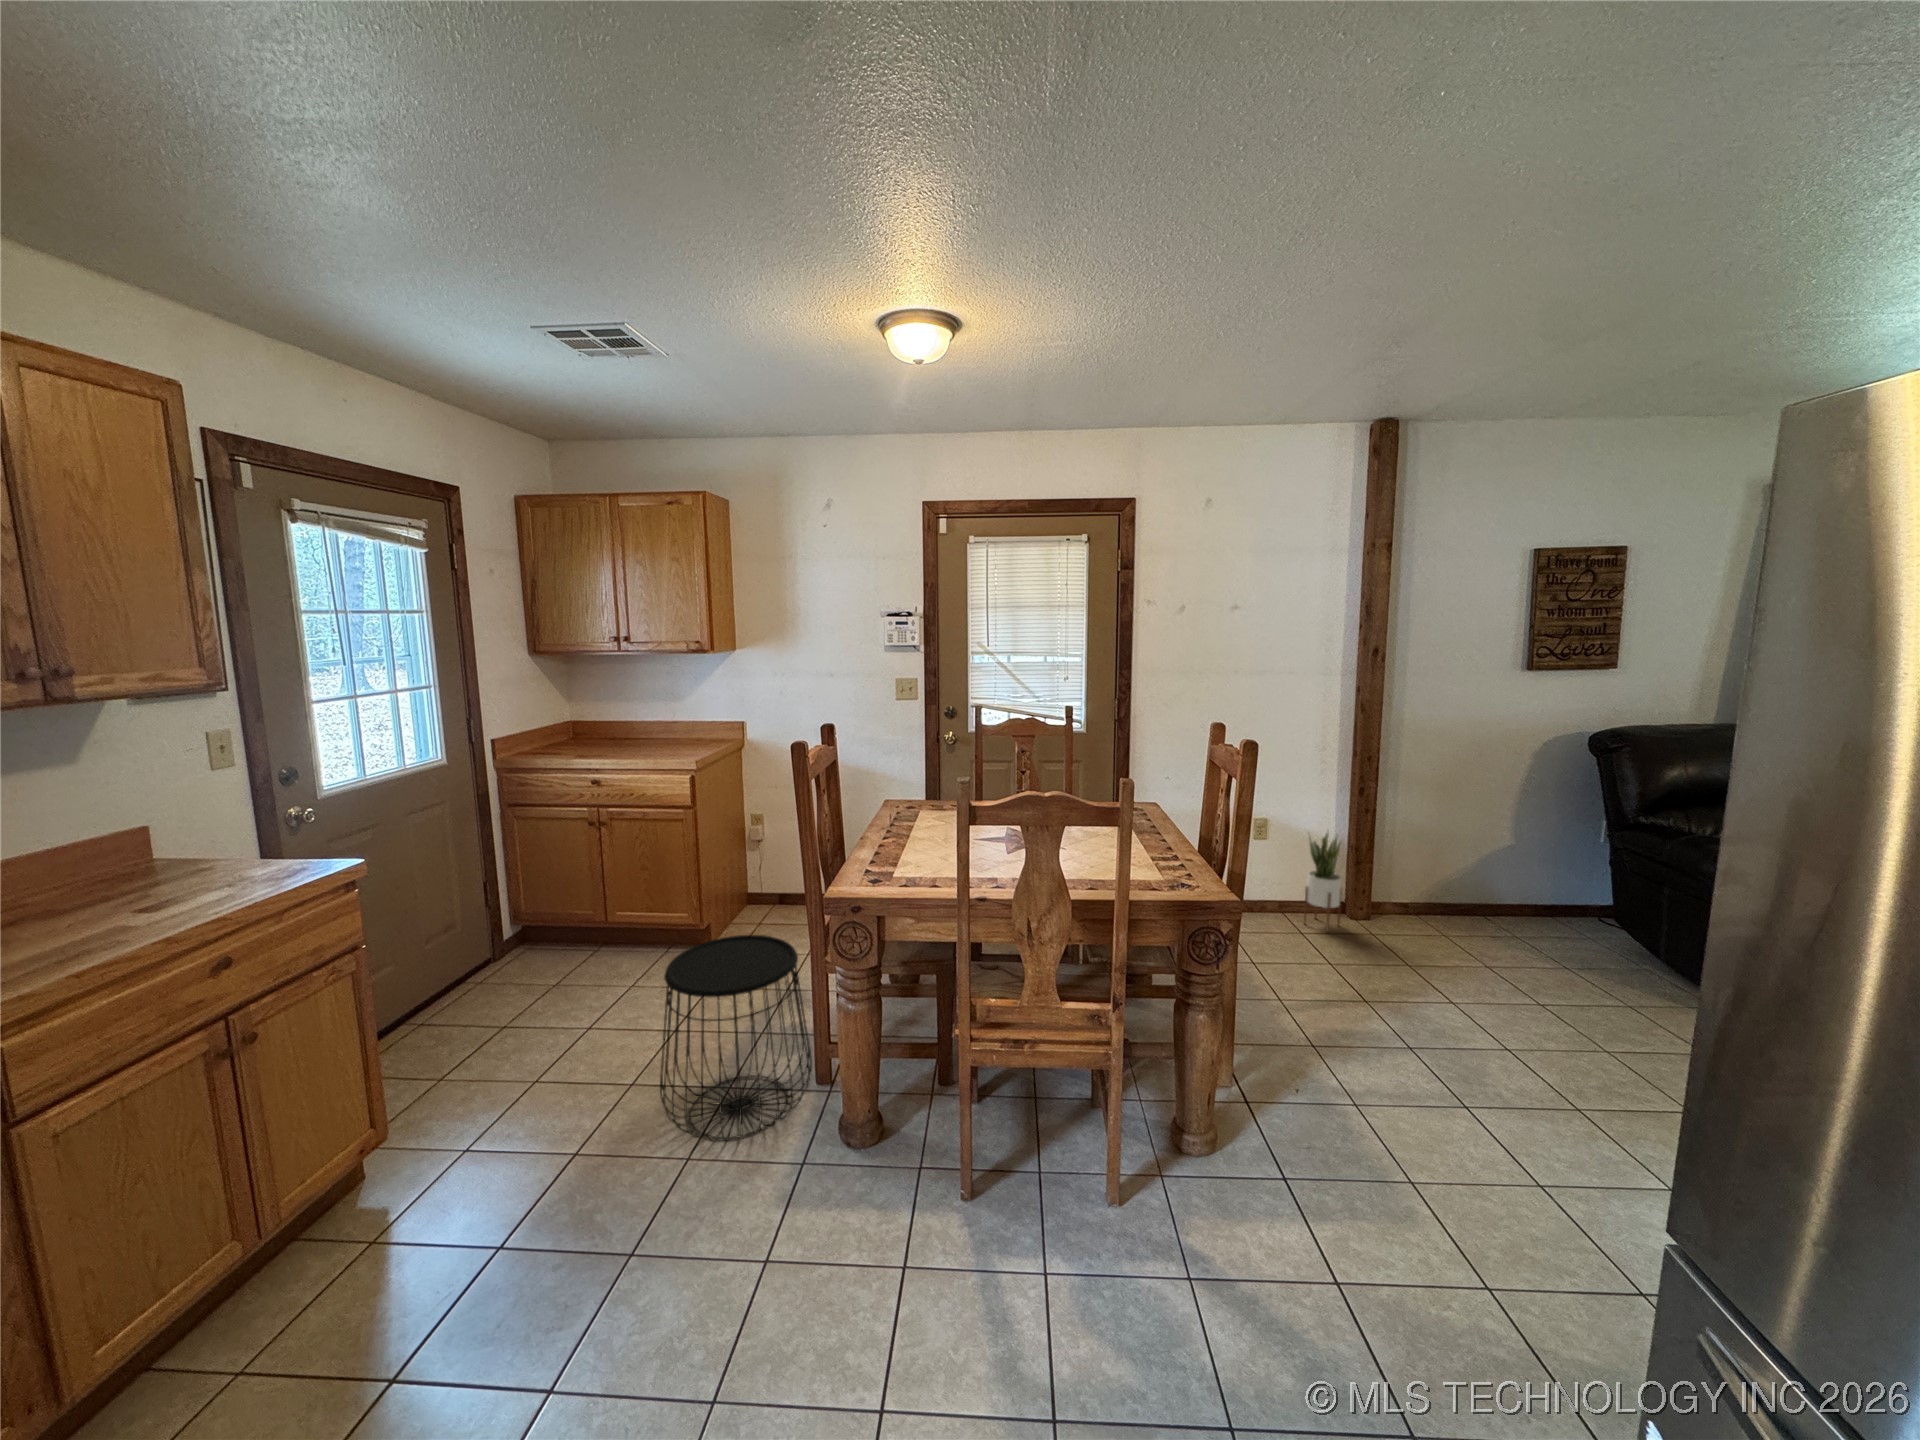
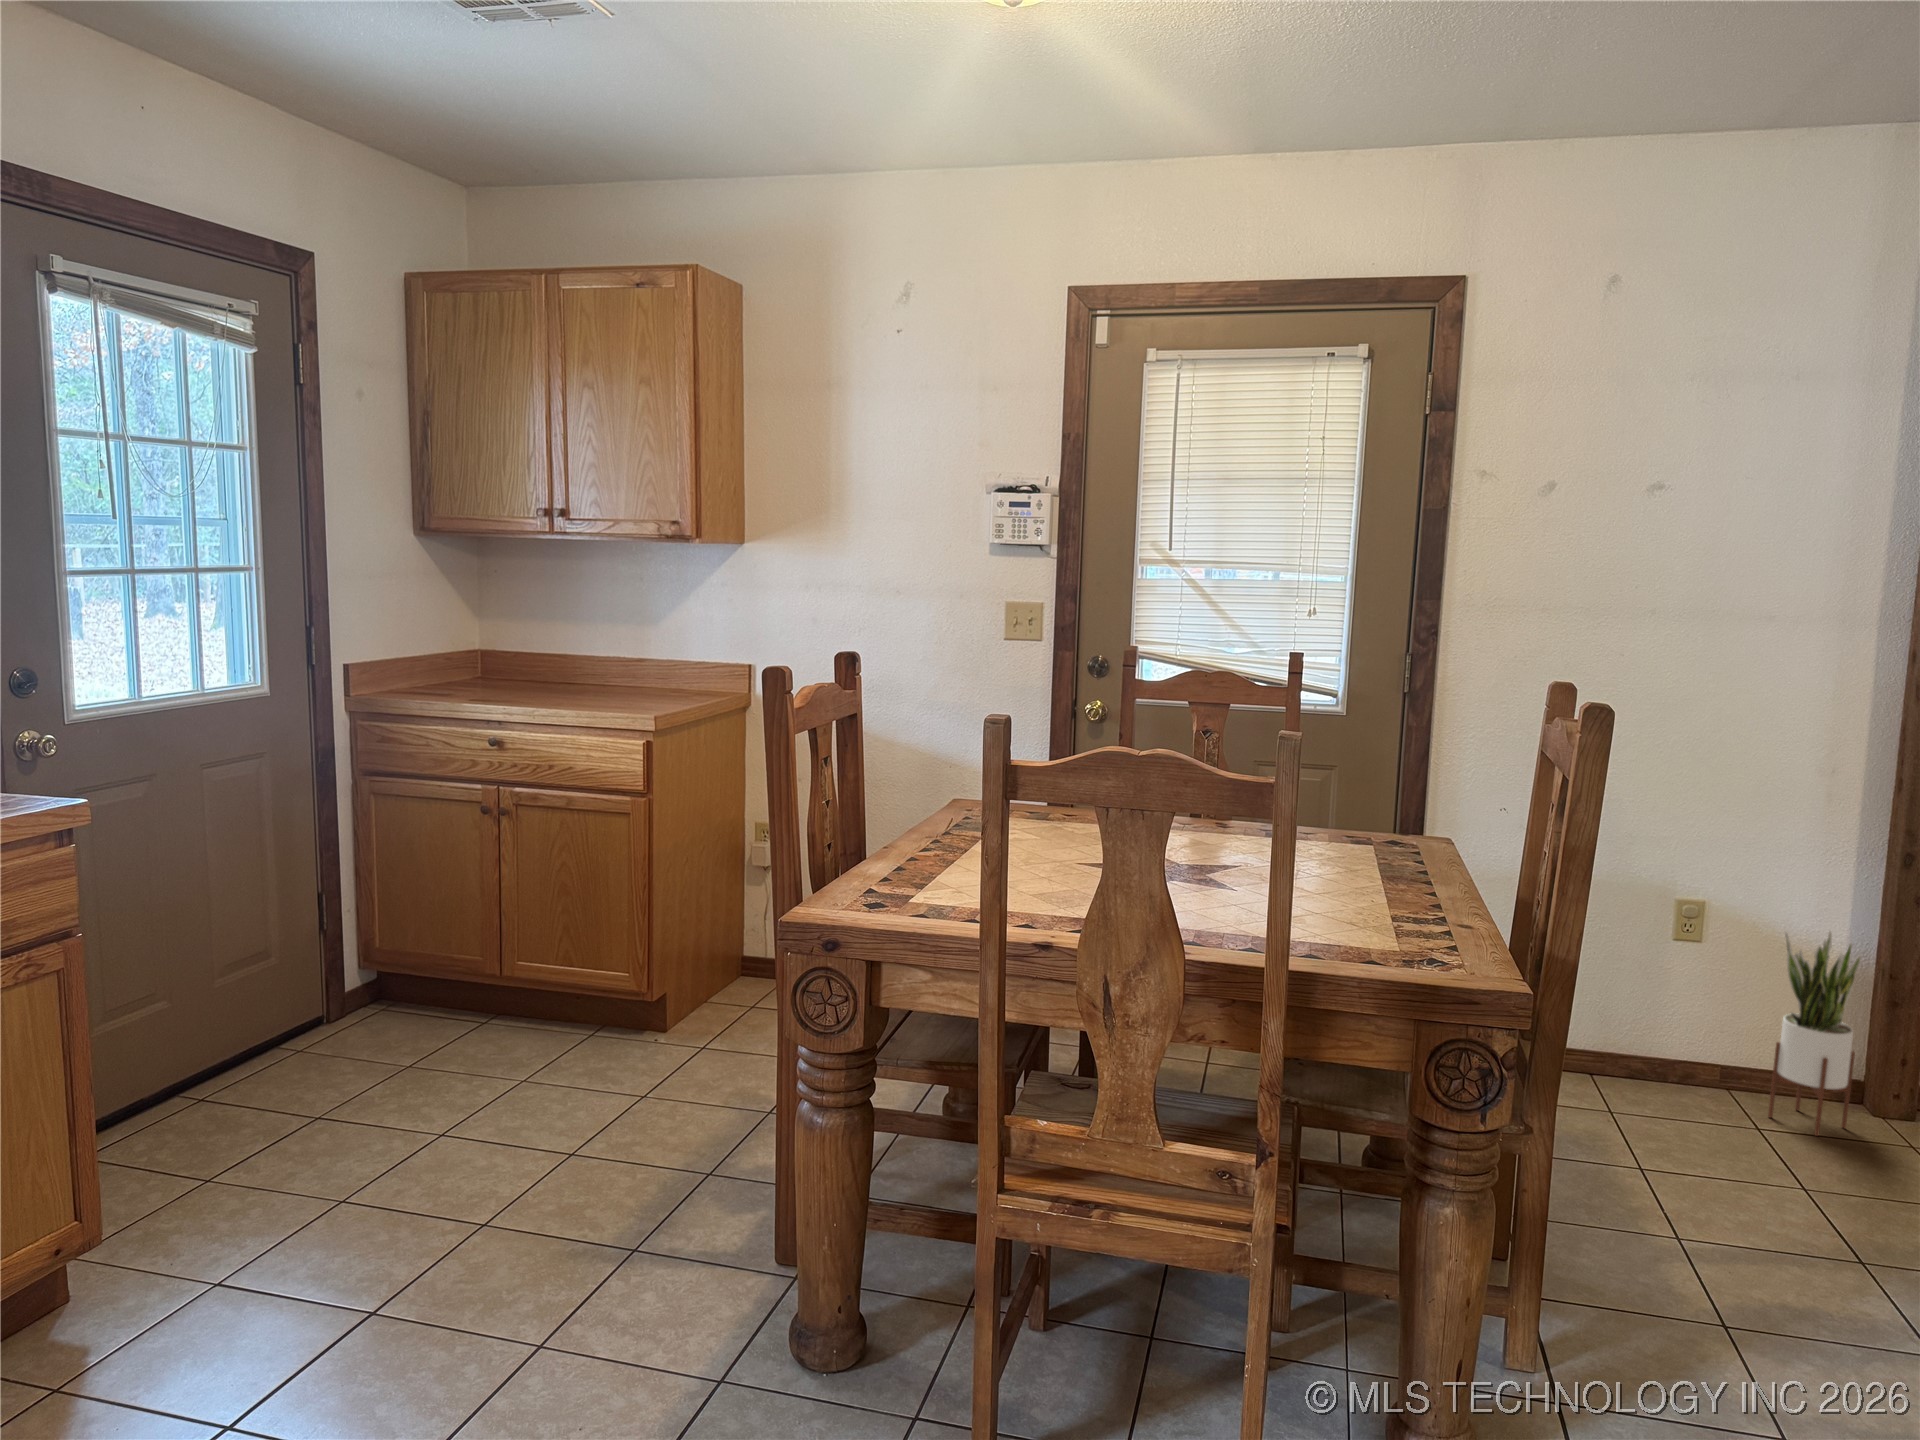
side table: present [660,935,812,1141] -> none [514,990,765,1319]

